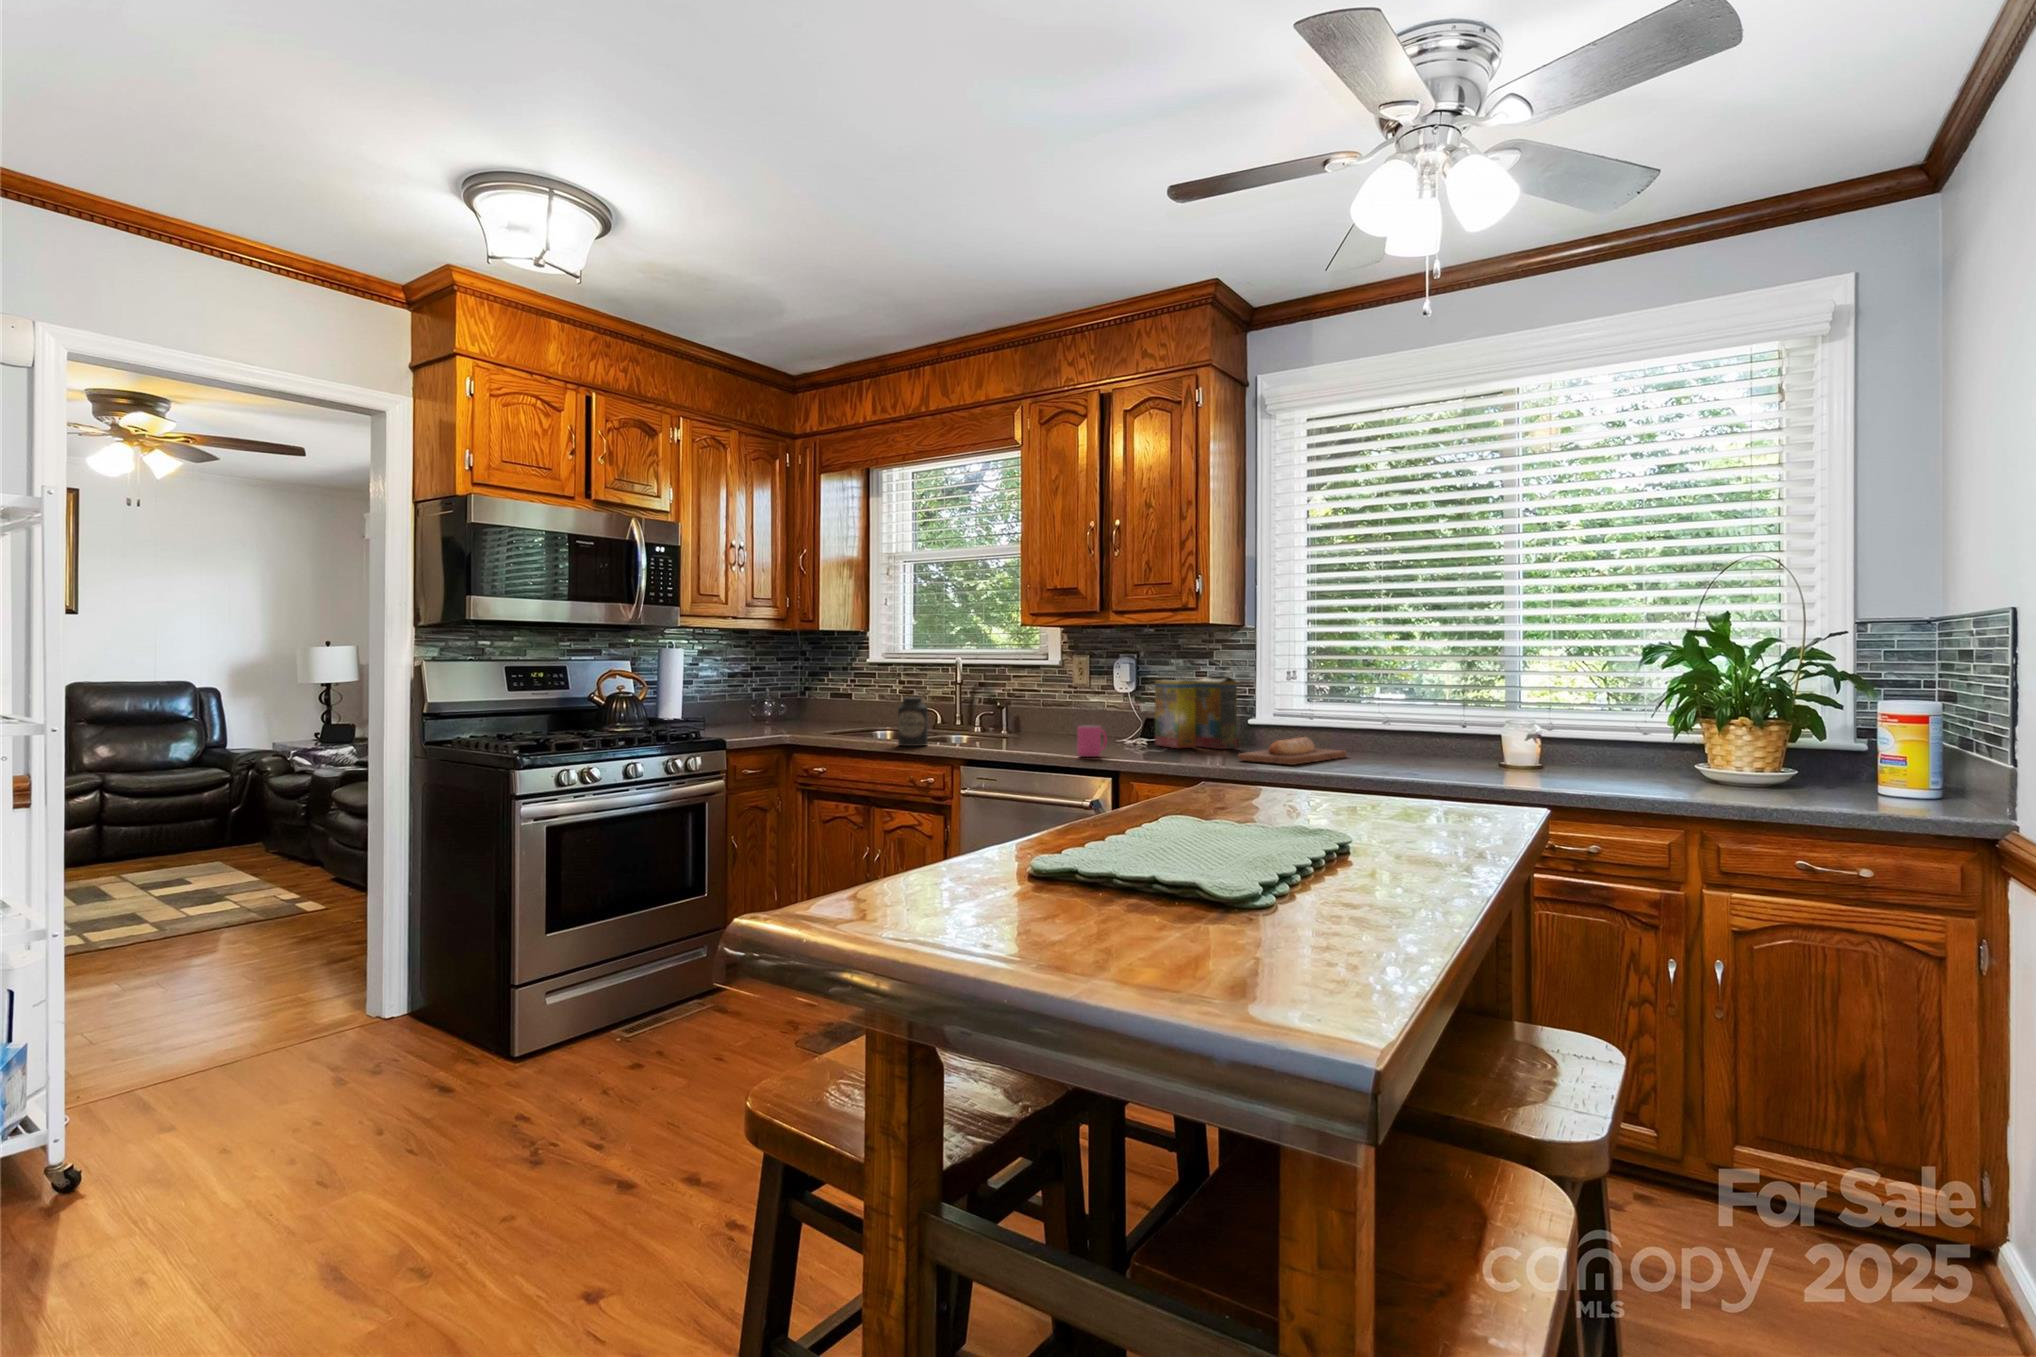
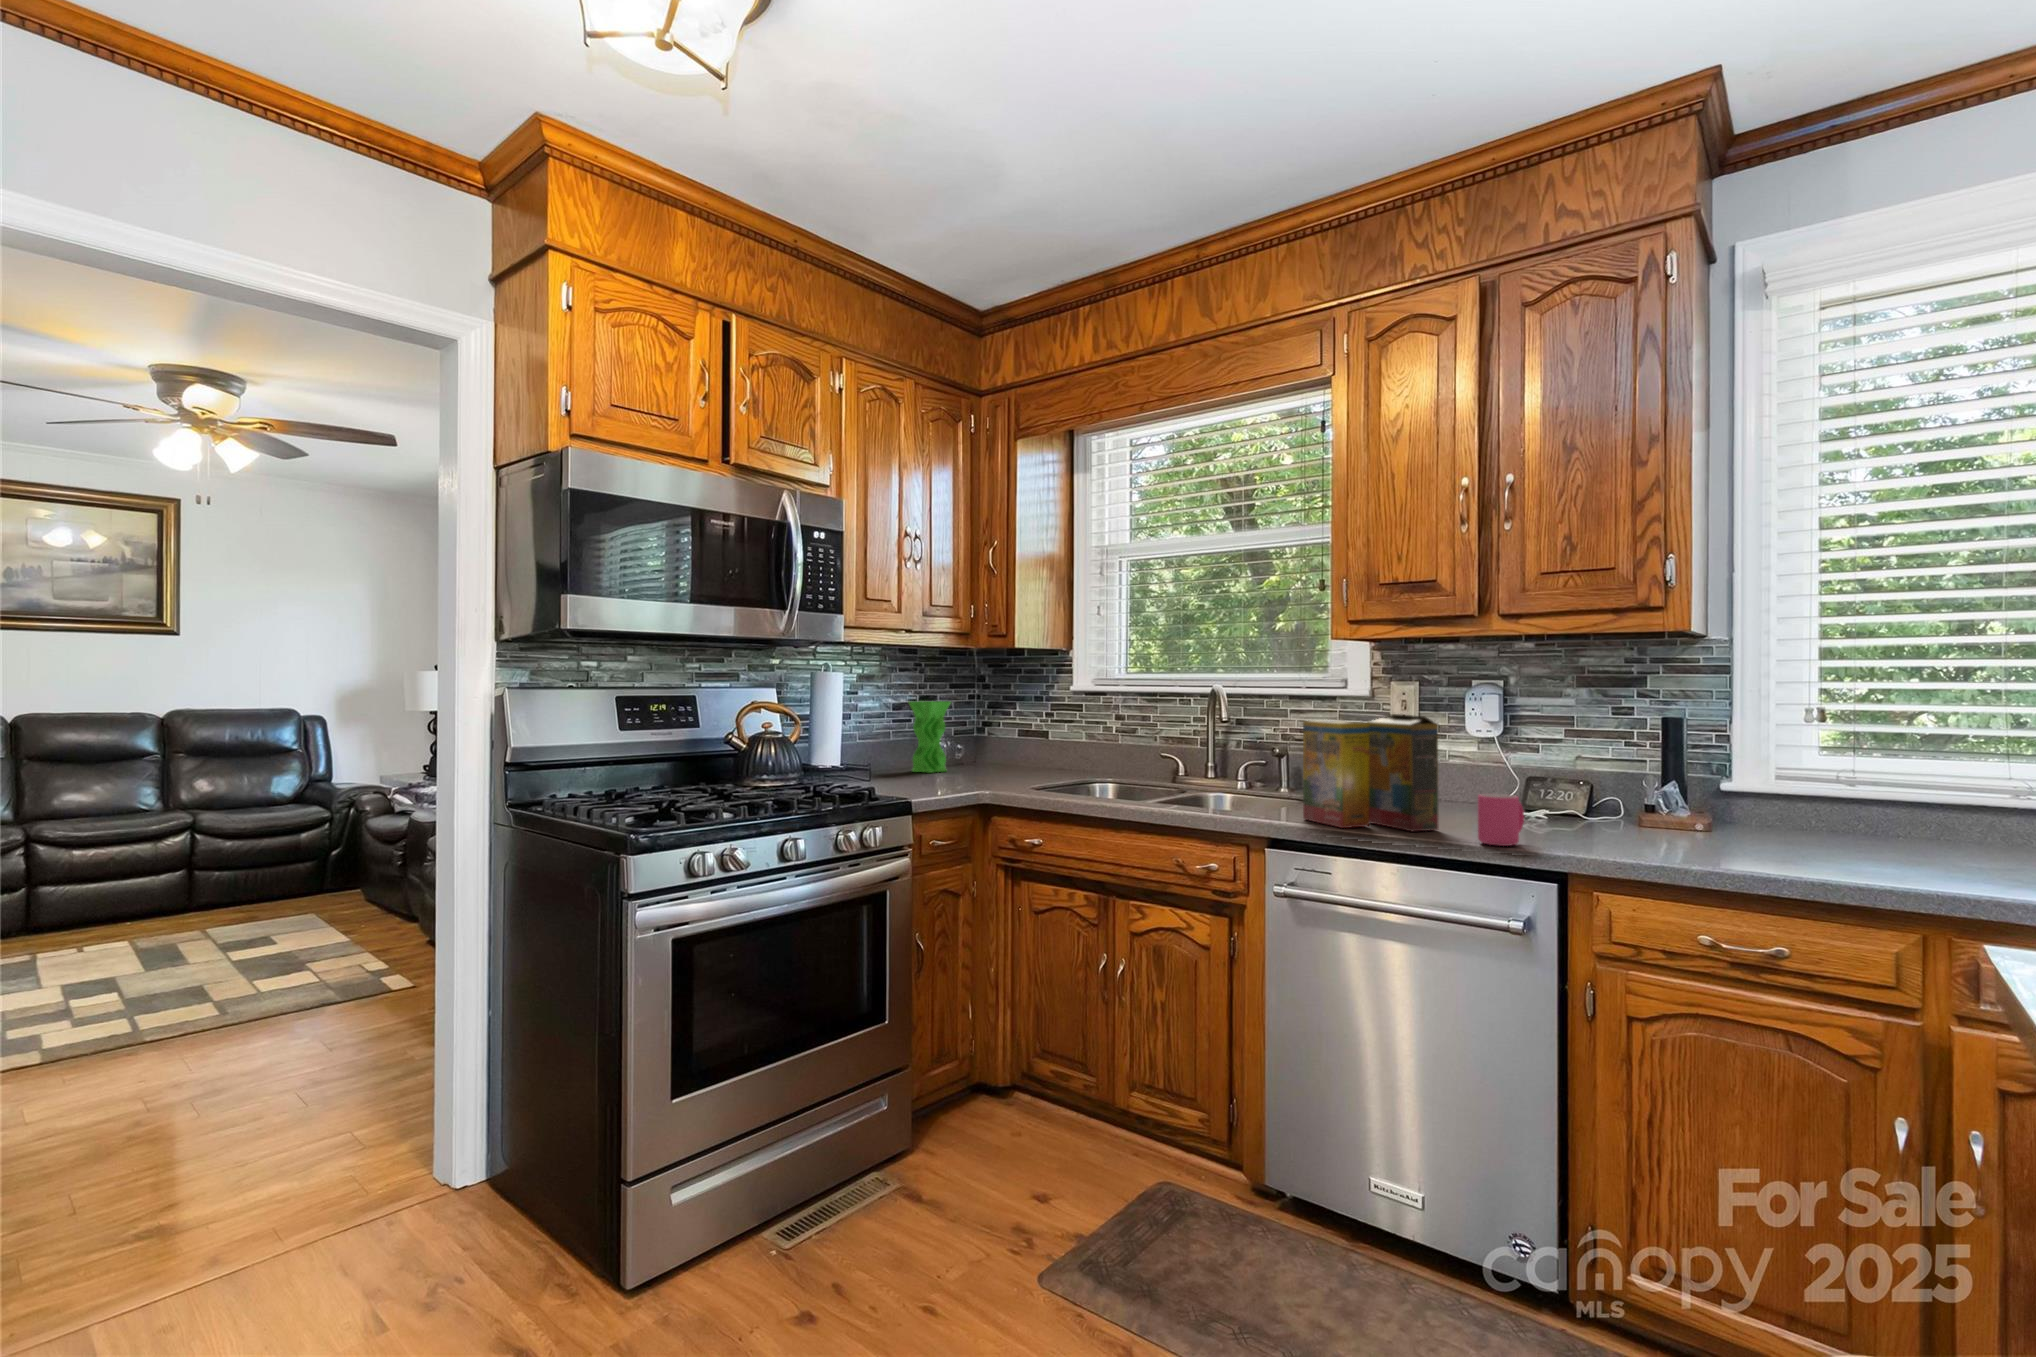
vase: none [737,672,772,727] -> present [908,701,951,773]
cereal box: present [1155,676,1237,749] -> present [1303,714,1438,831]
canister: present [898,697,928,746] -> none [1159,741,1203,815]
bread loaf: present [1238,737,1347,765] -> none [1786,819,1964,876]

